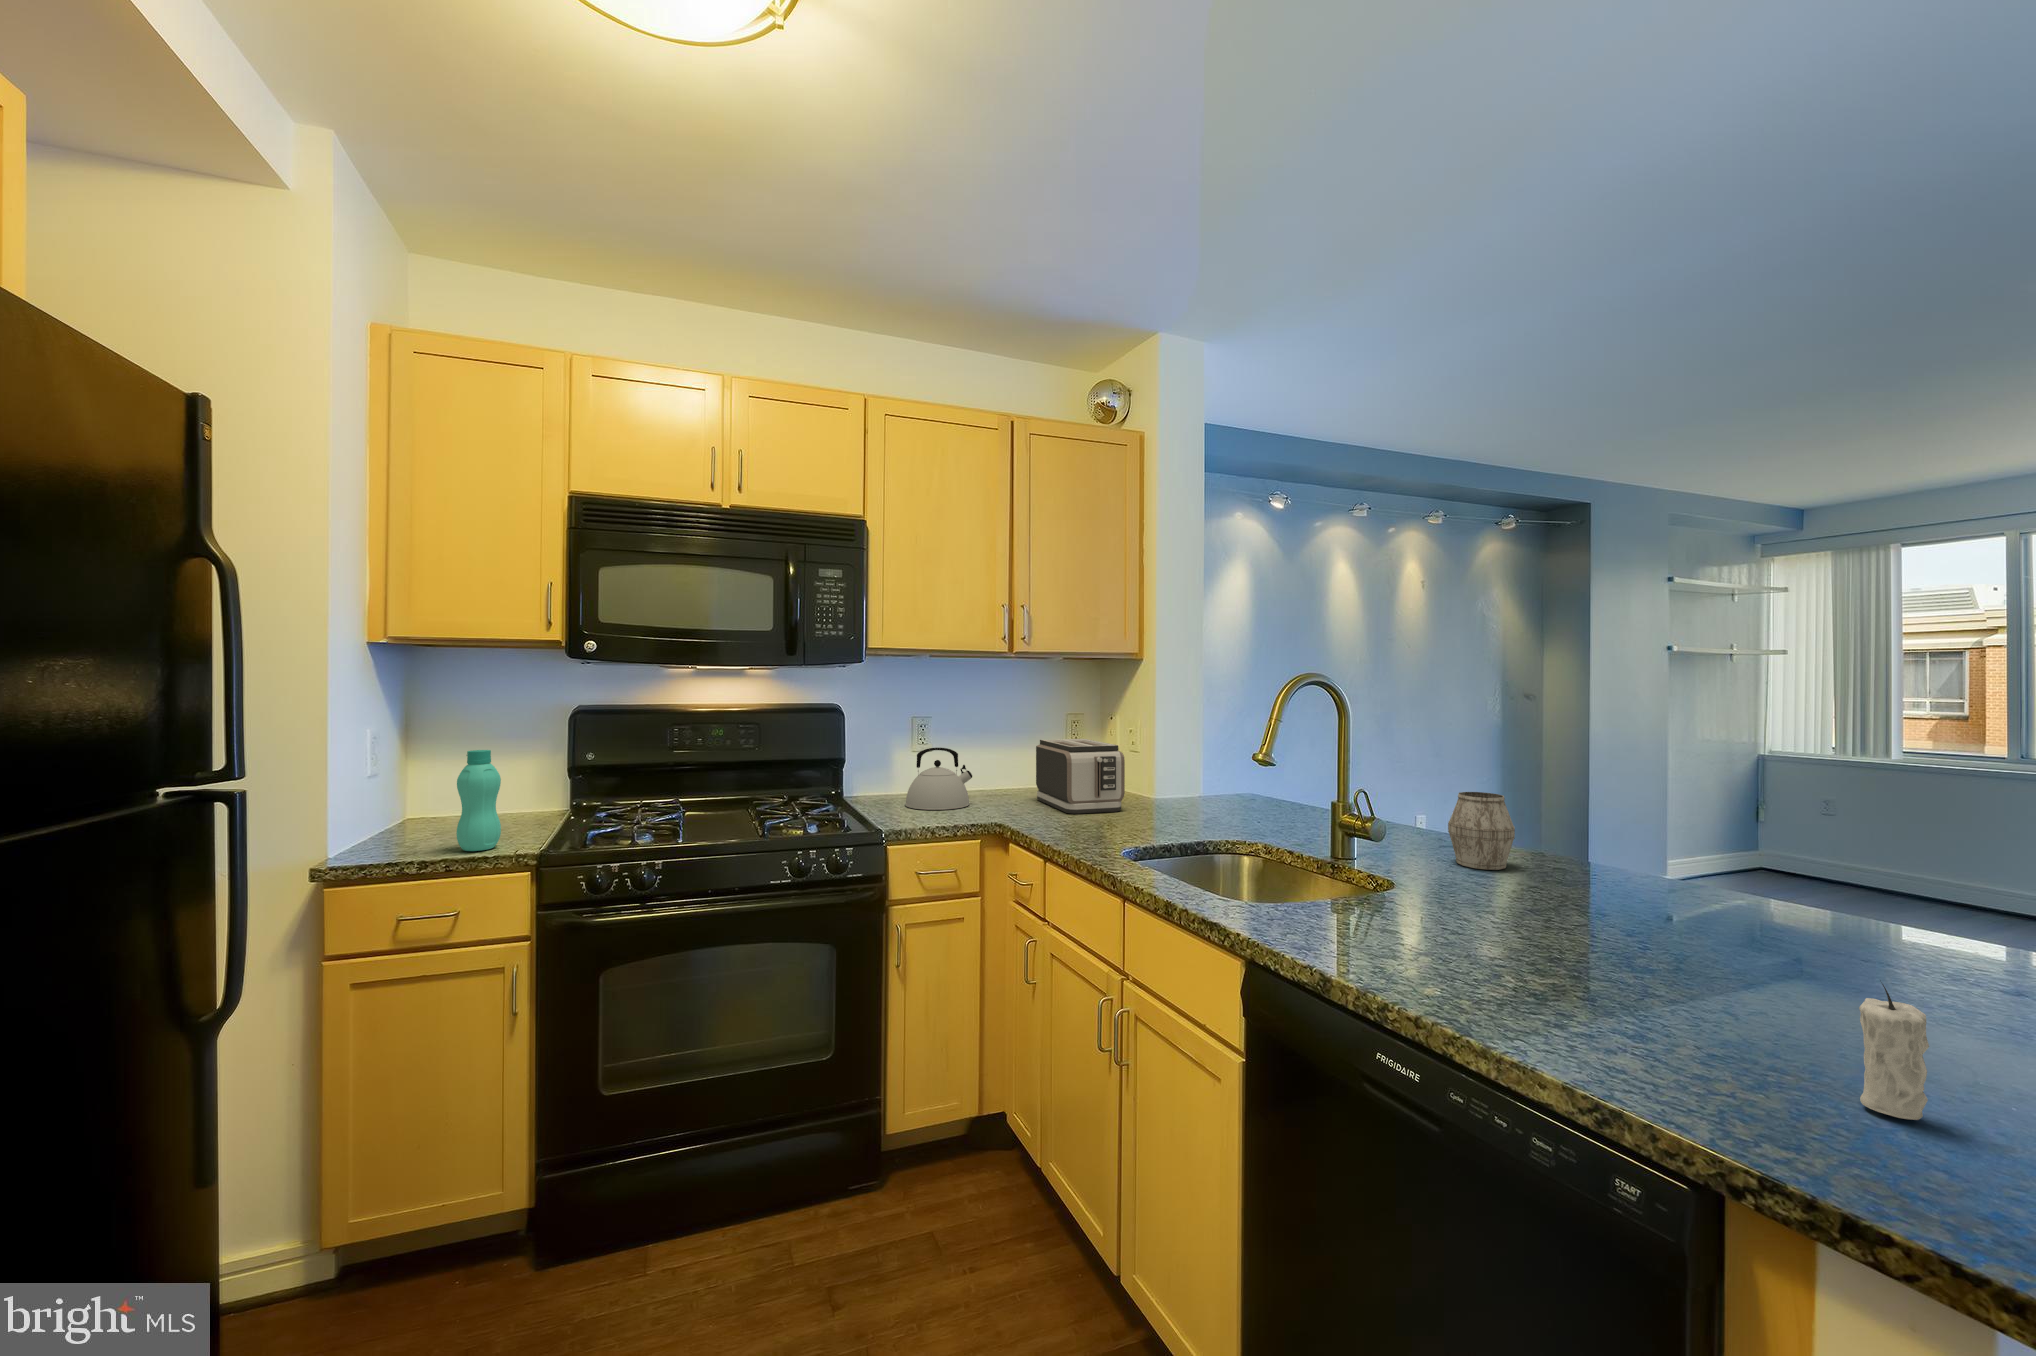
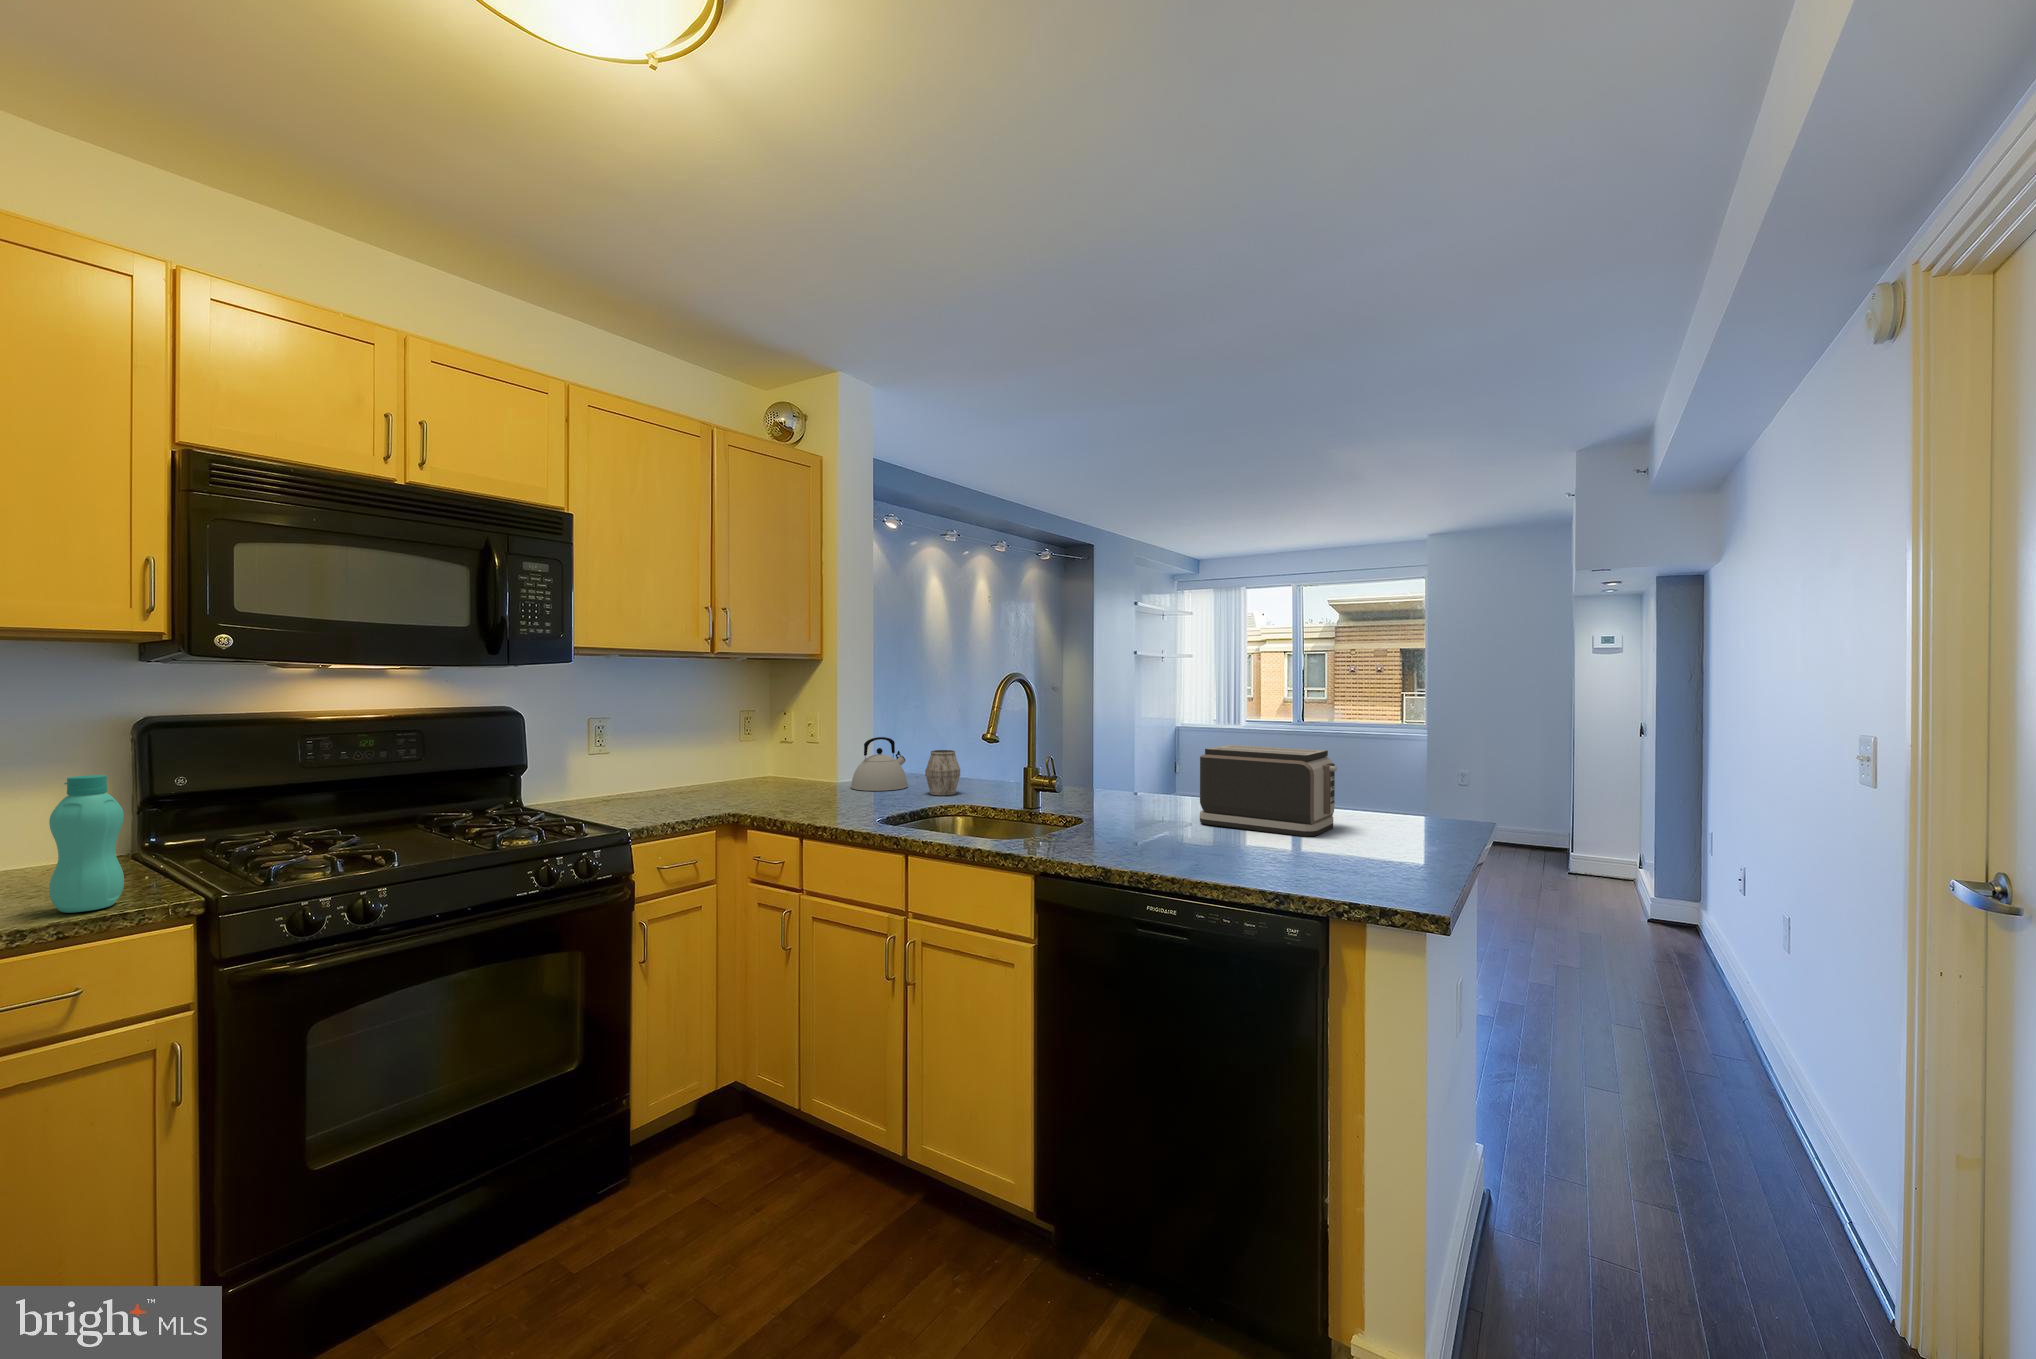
toaster: present [1036,739,1125,814] -> present [1200,745,1337,836]
kettle: present [905,748,972,810] -> present [851,737,908,791]
mug: present [1448,792,1515,870] -> present [925,750,960,795]
candle: present [1859,984,1929,1120] -> none [1355,814,1378,873]

